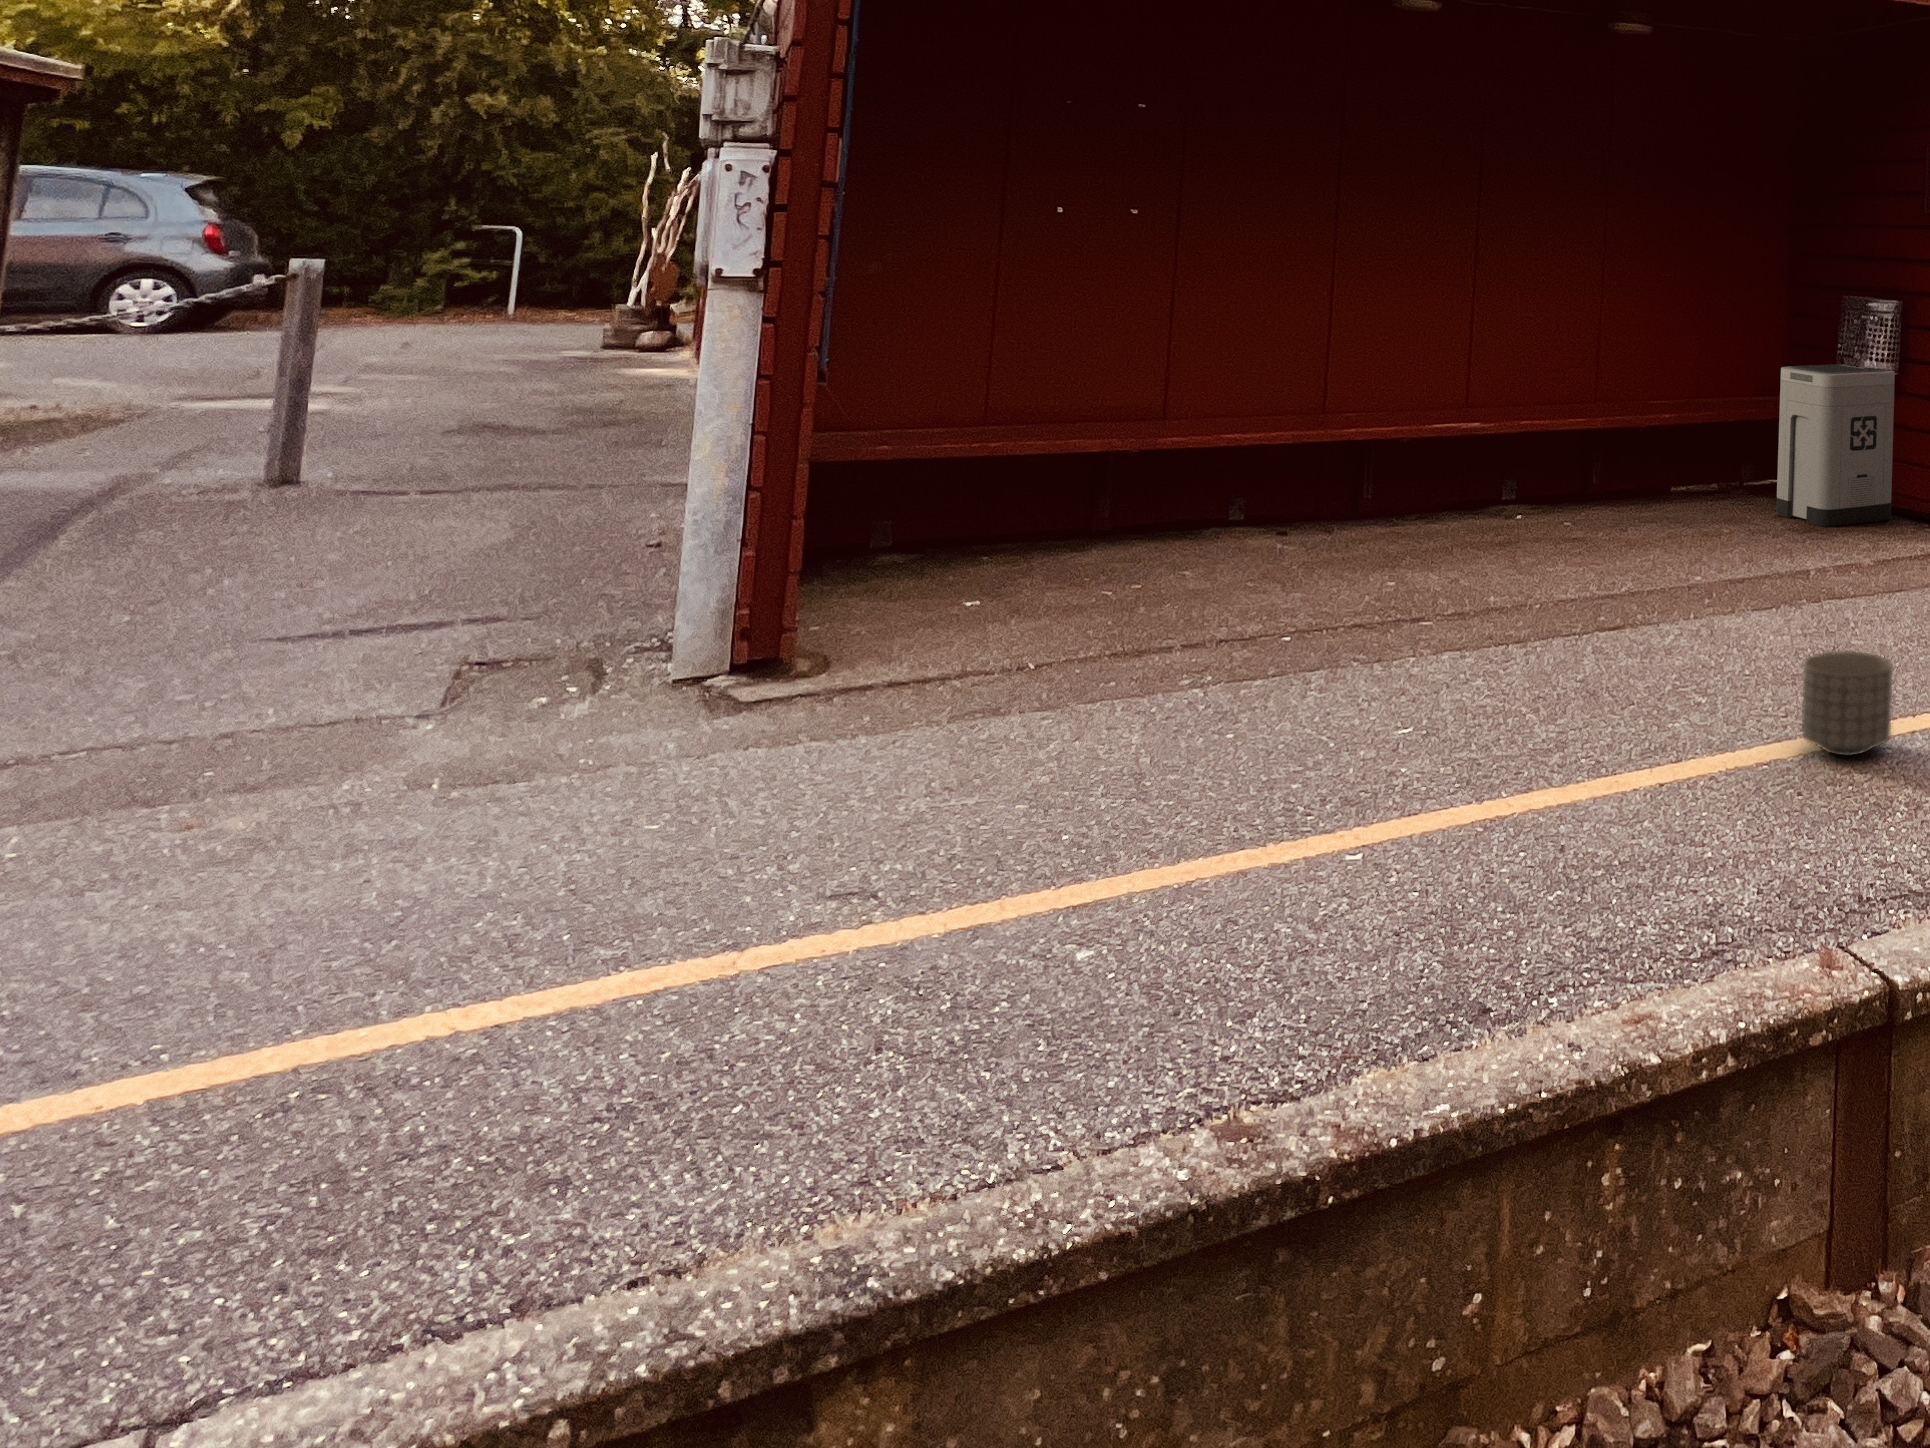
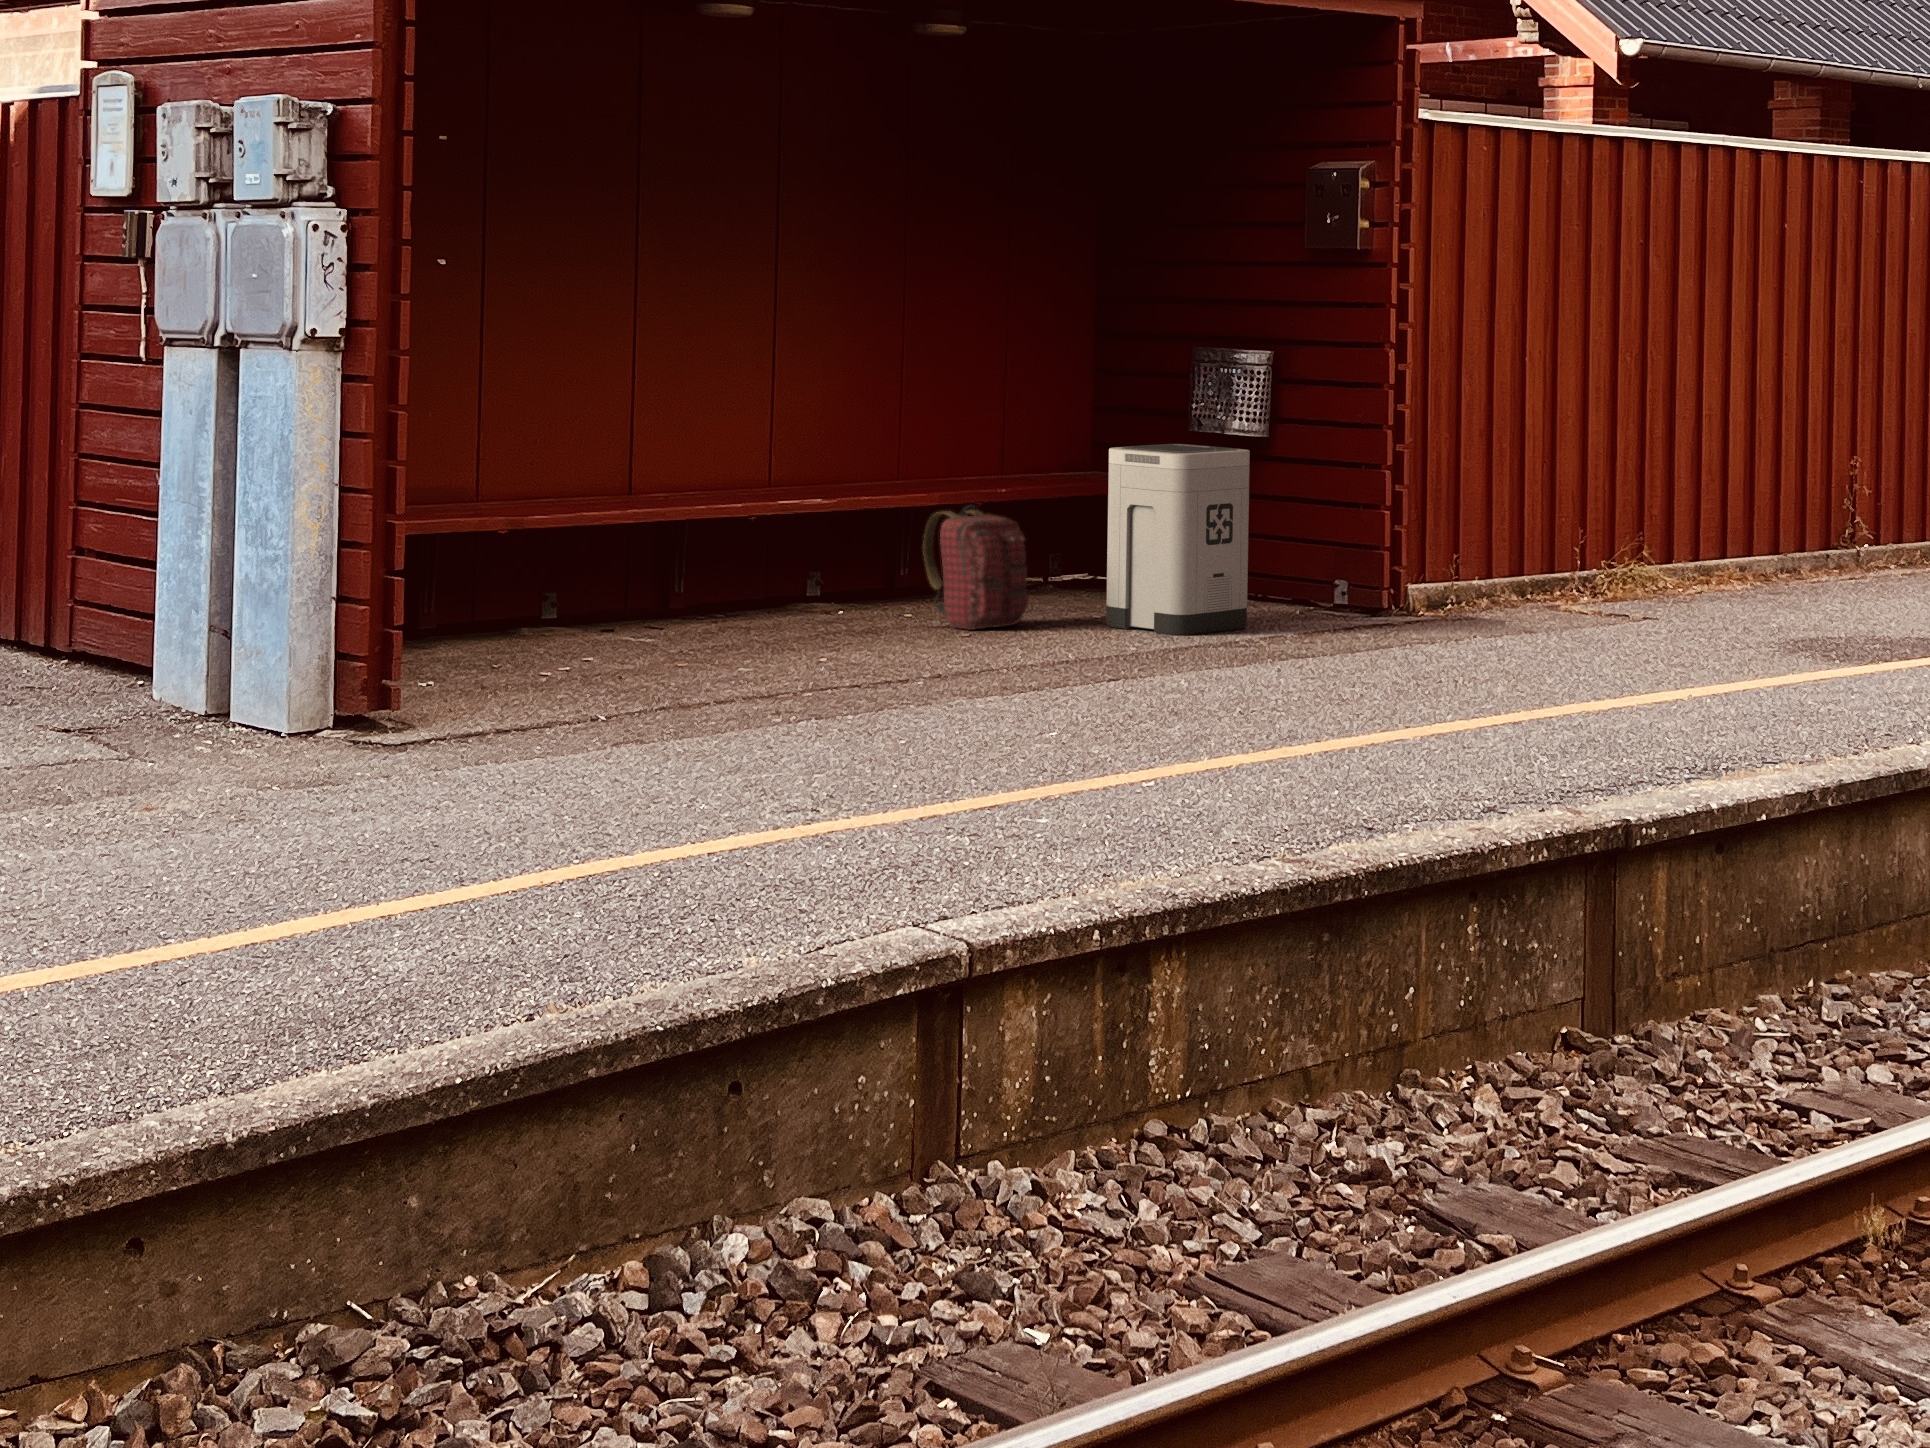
backpack: none [1633,411,1713,515] -> present [923,505,1029,630]
planter: present [1802,651,1892,755] -> none [1395,689,1479,777]

